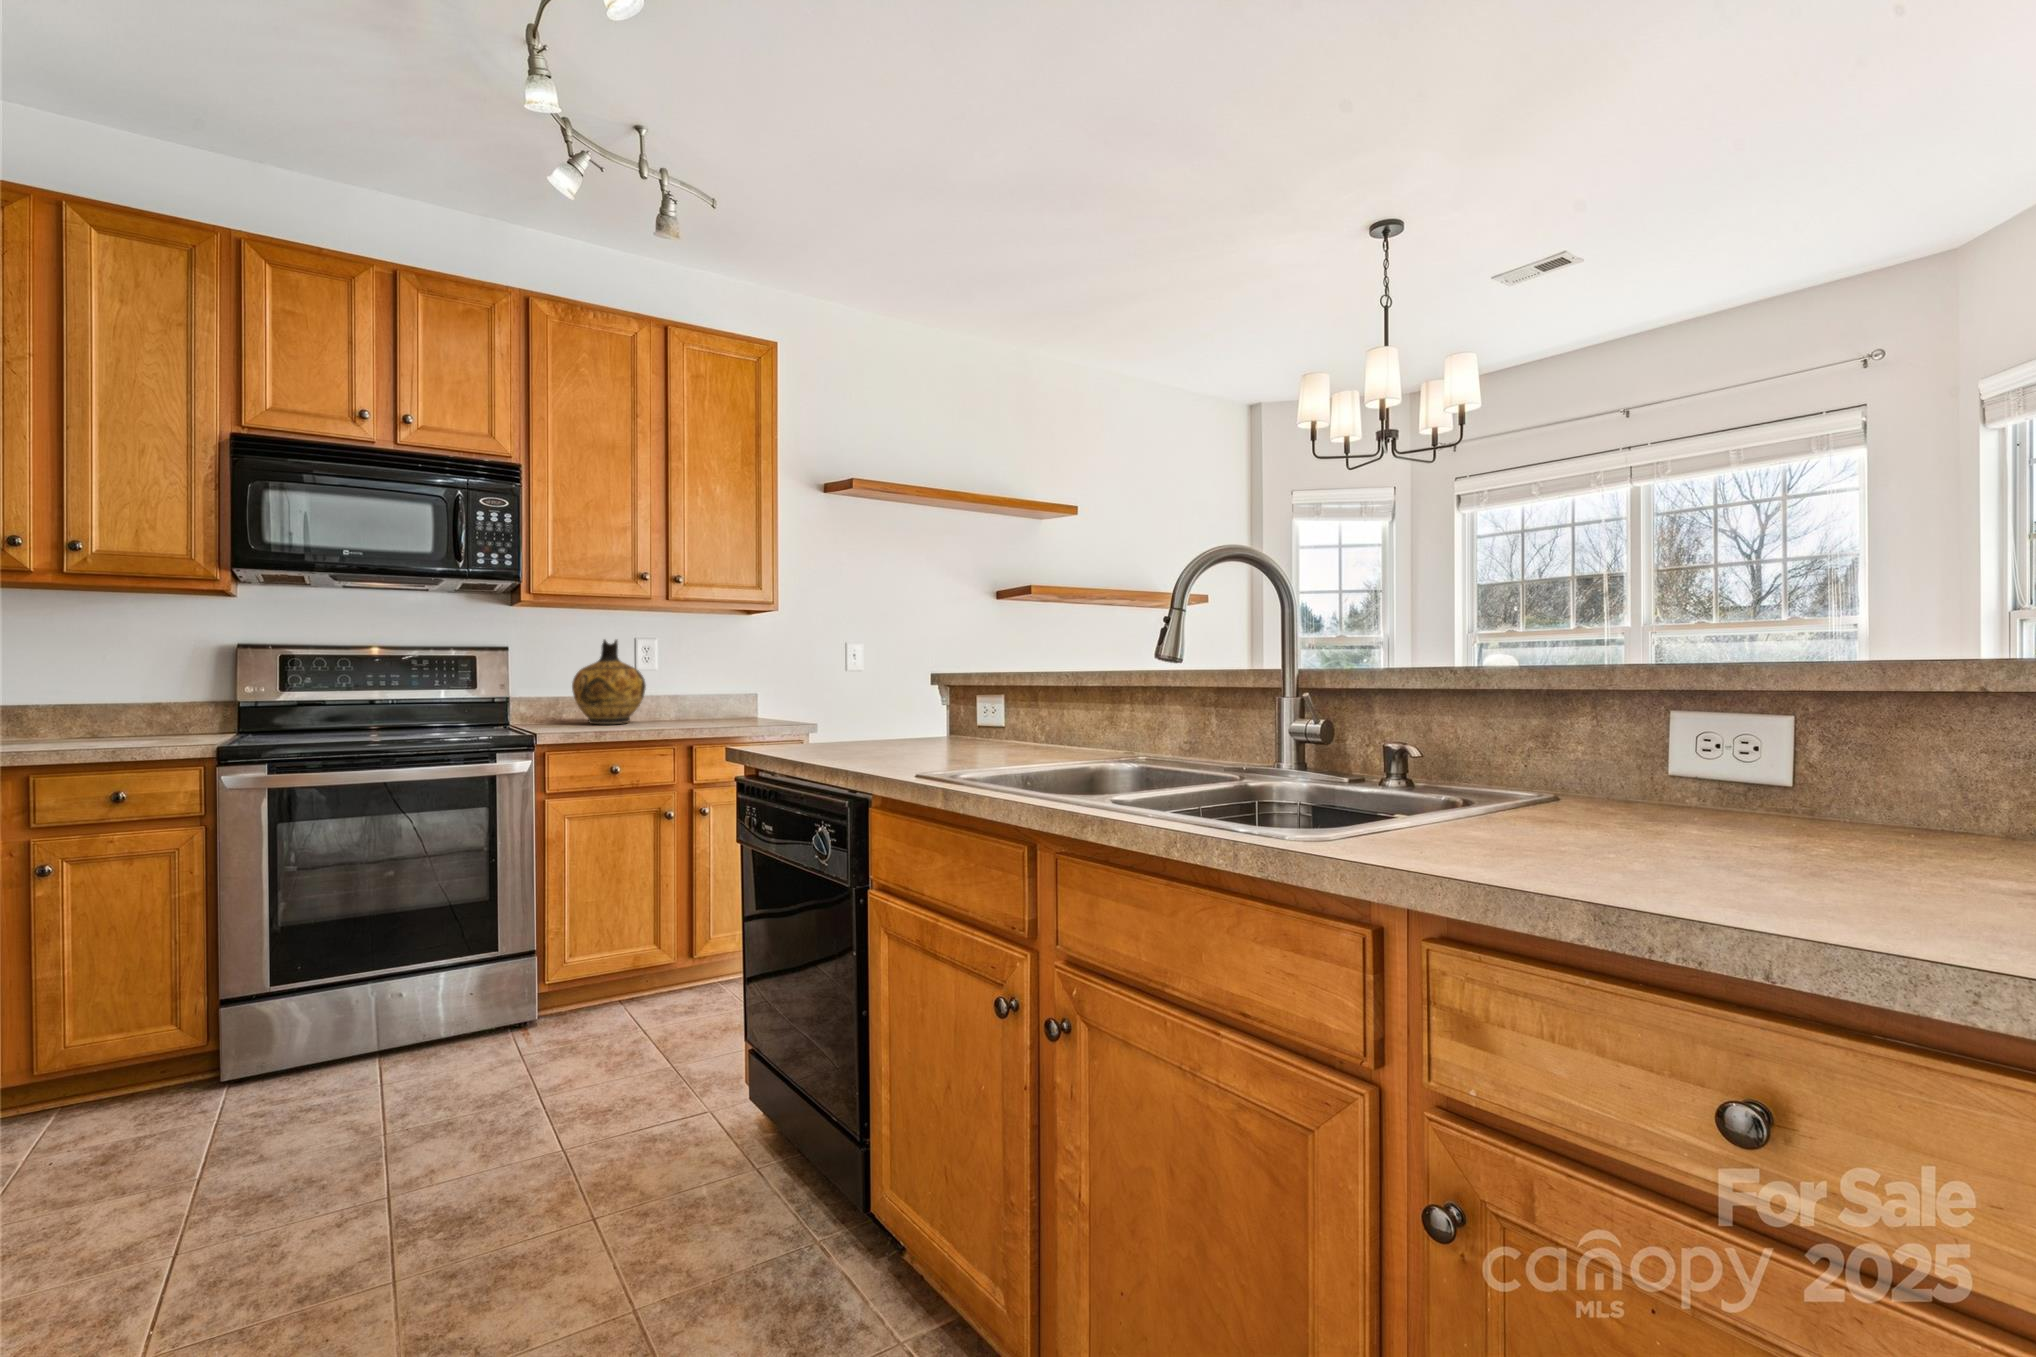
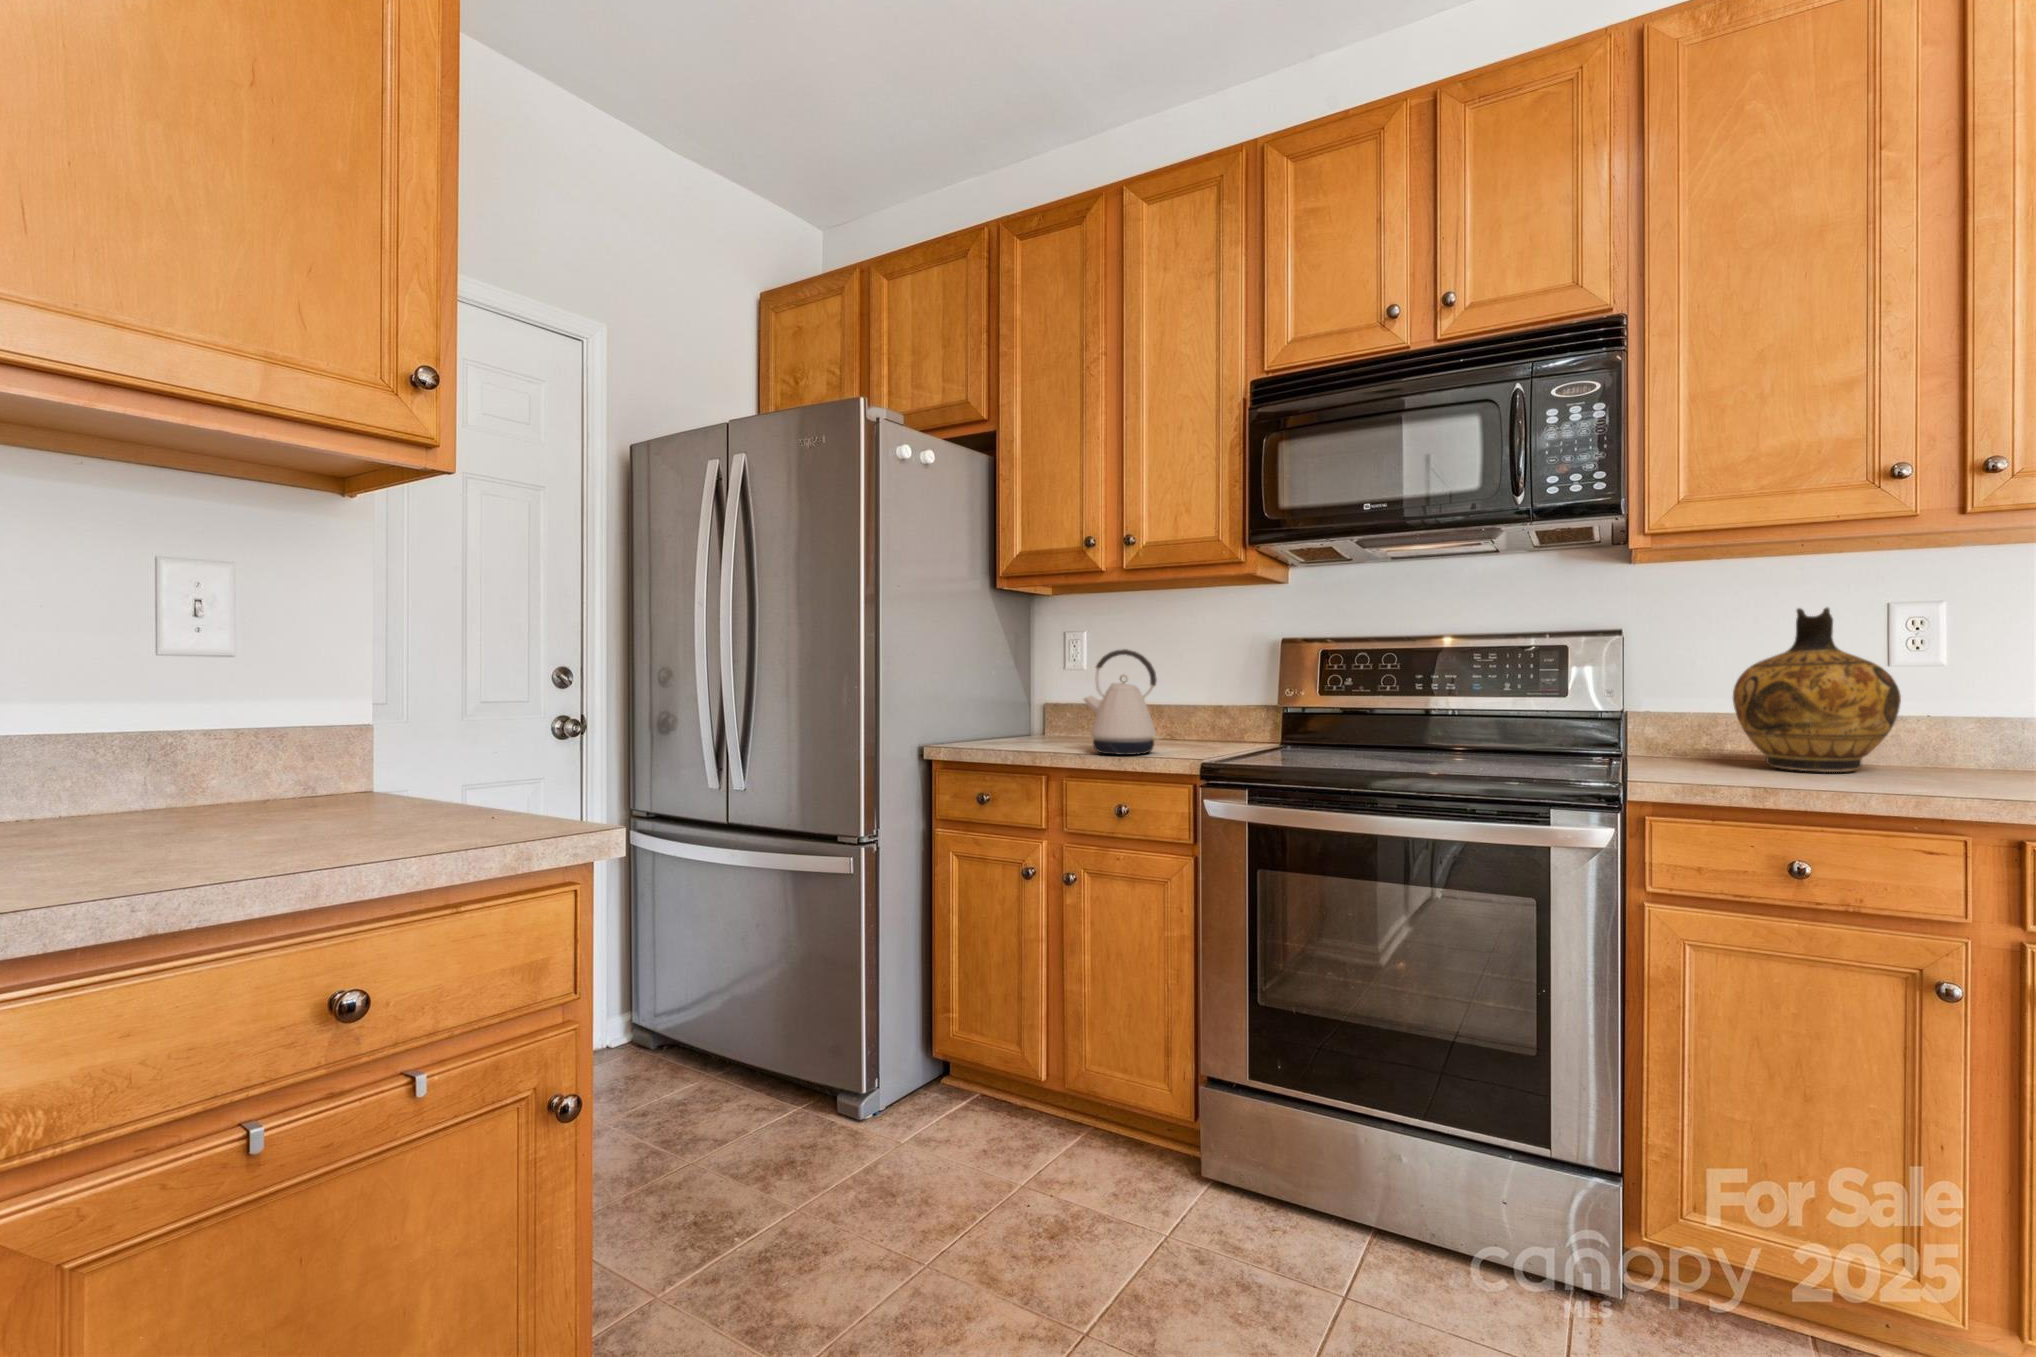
kettle: none [37,653,141,751] -> present [1084,649,1161,755]

